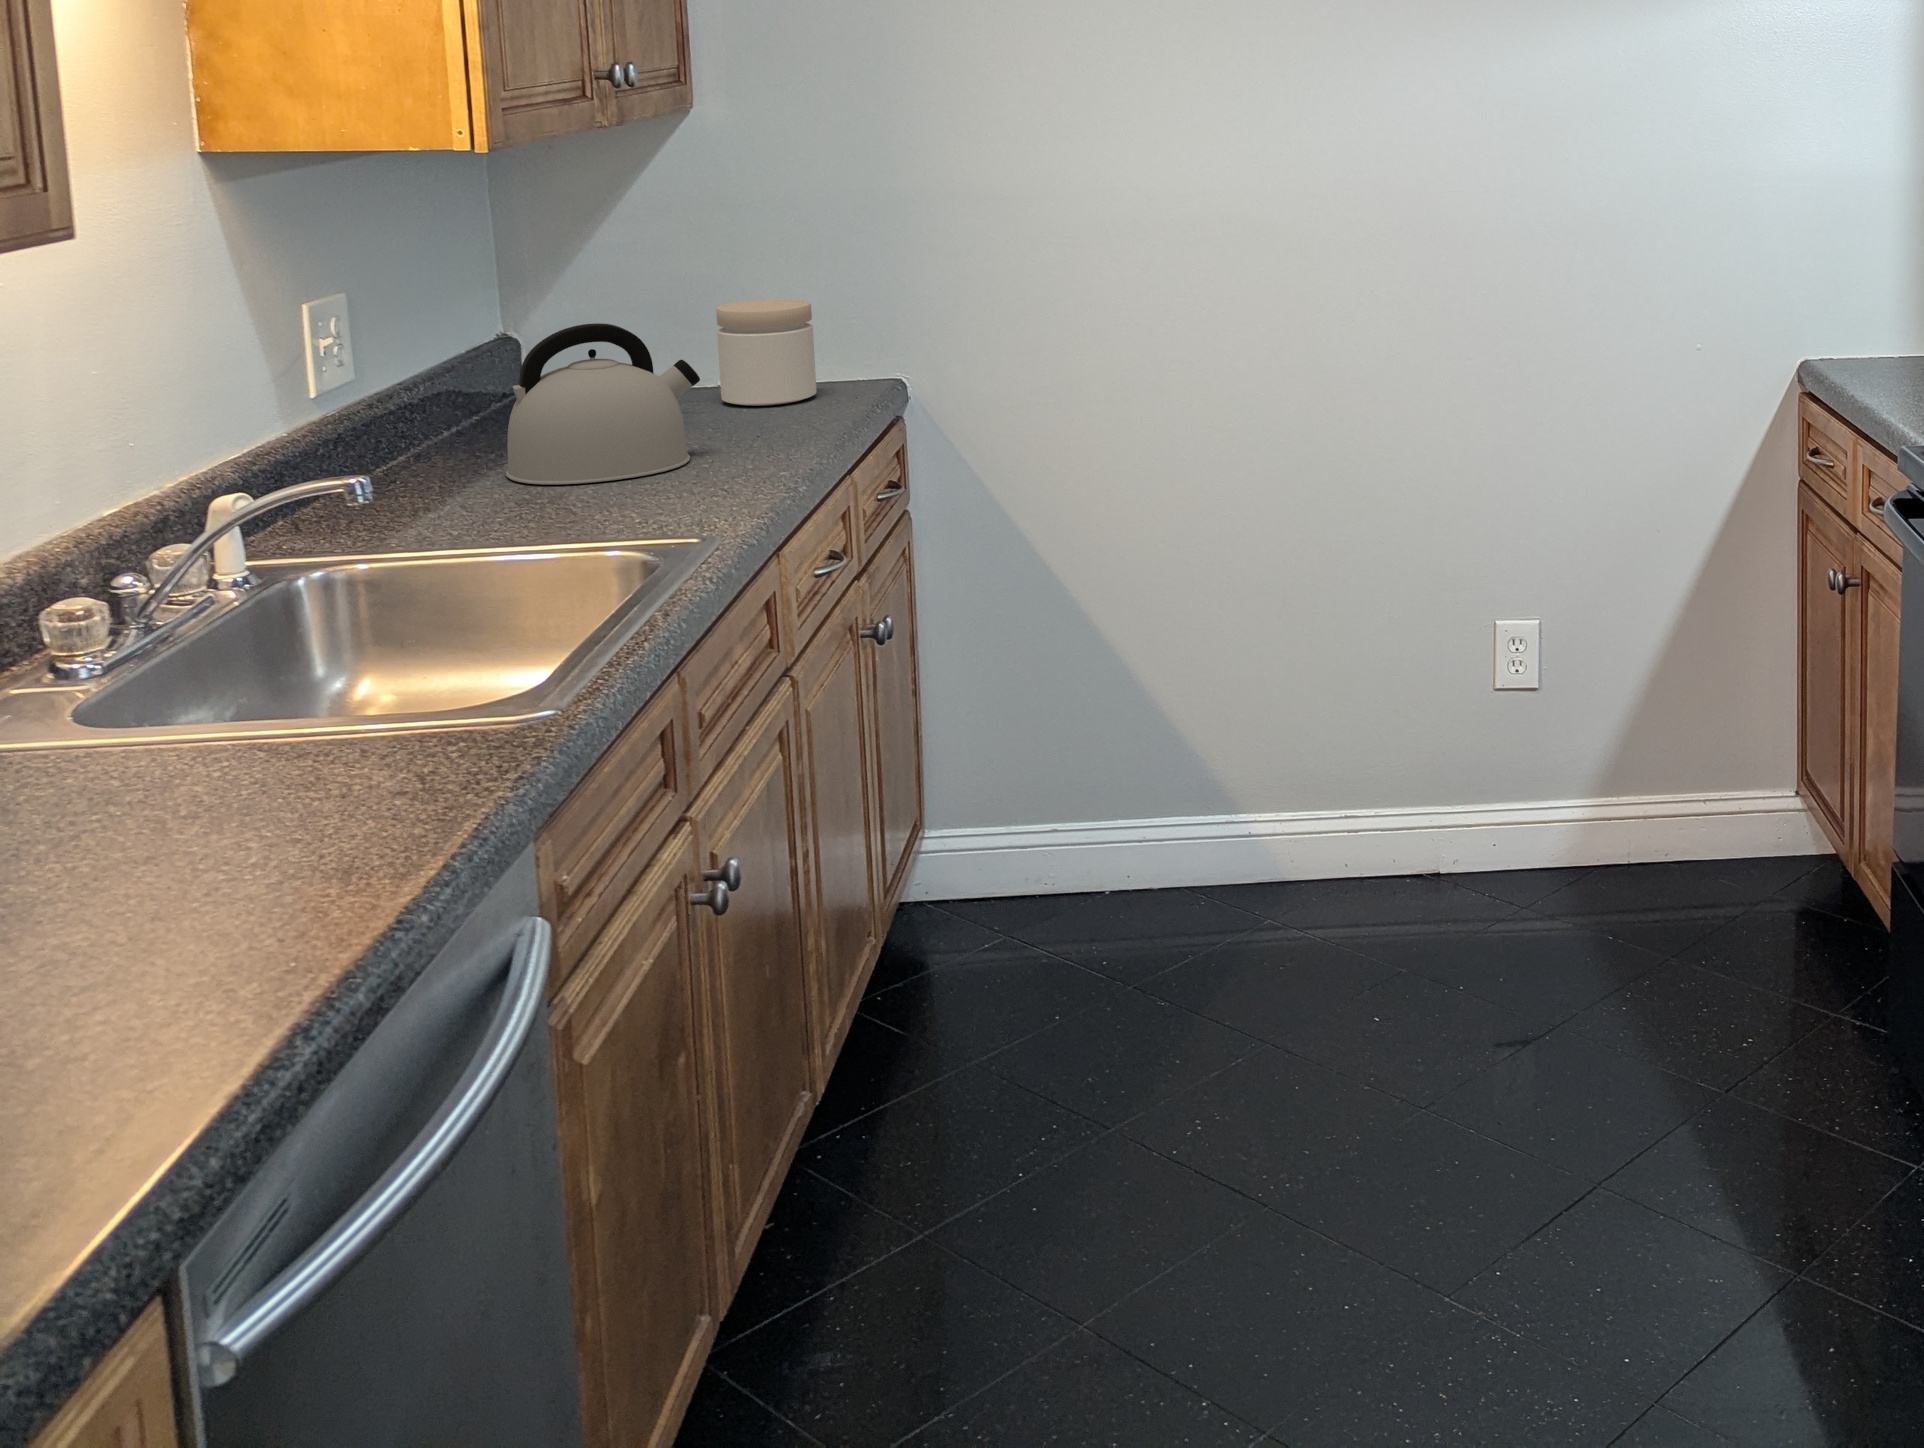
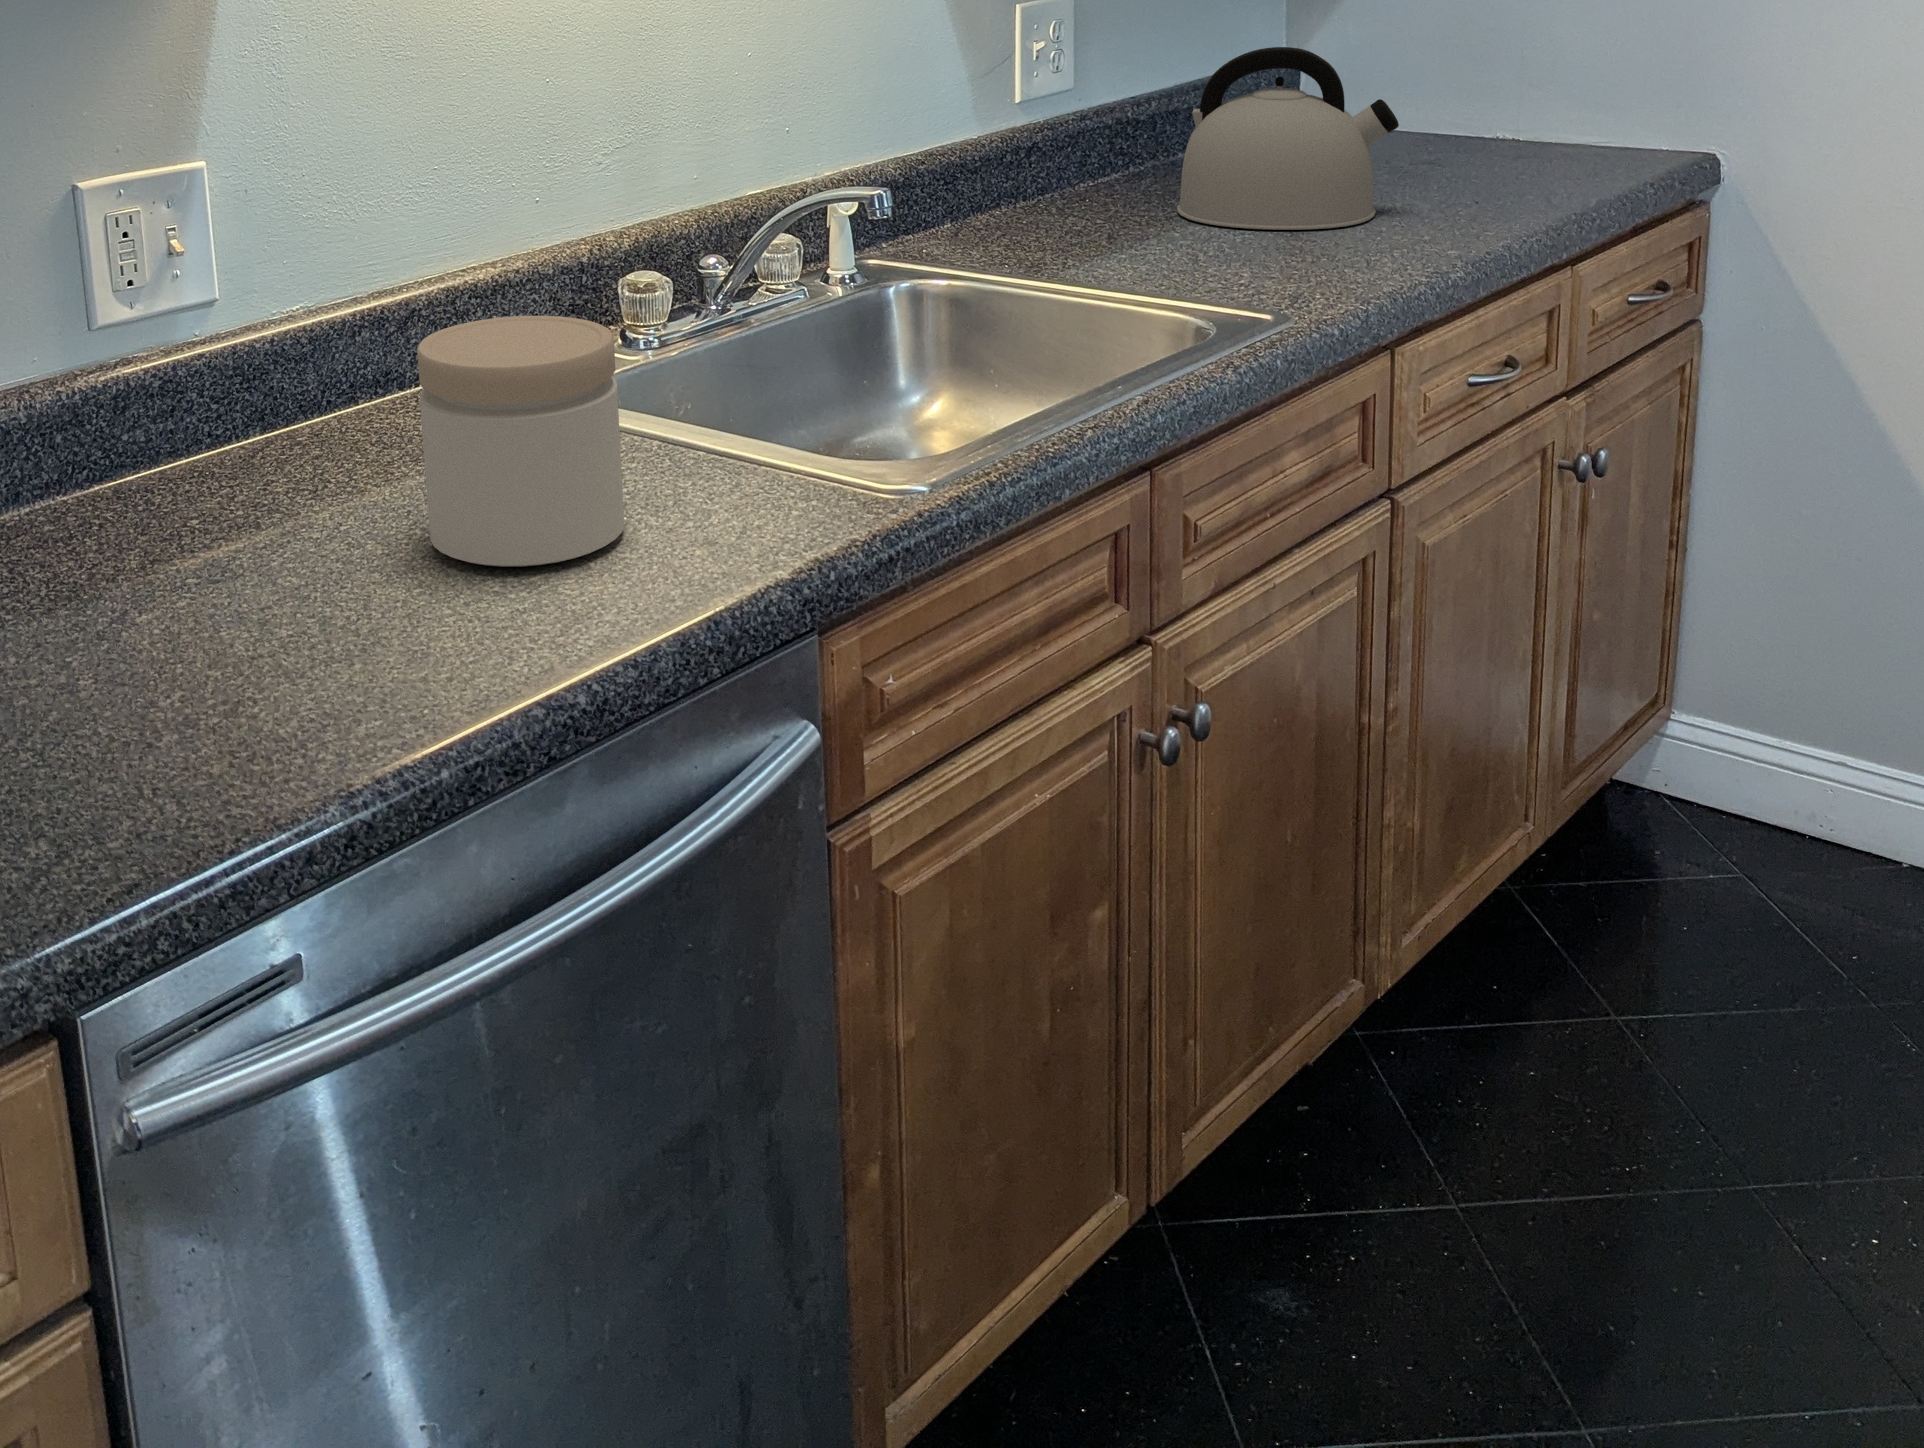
jar: present [716,299,817,406] -> present [417,316,624,566]

